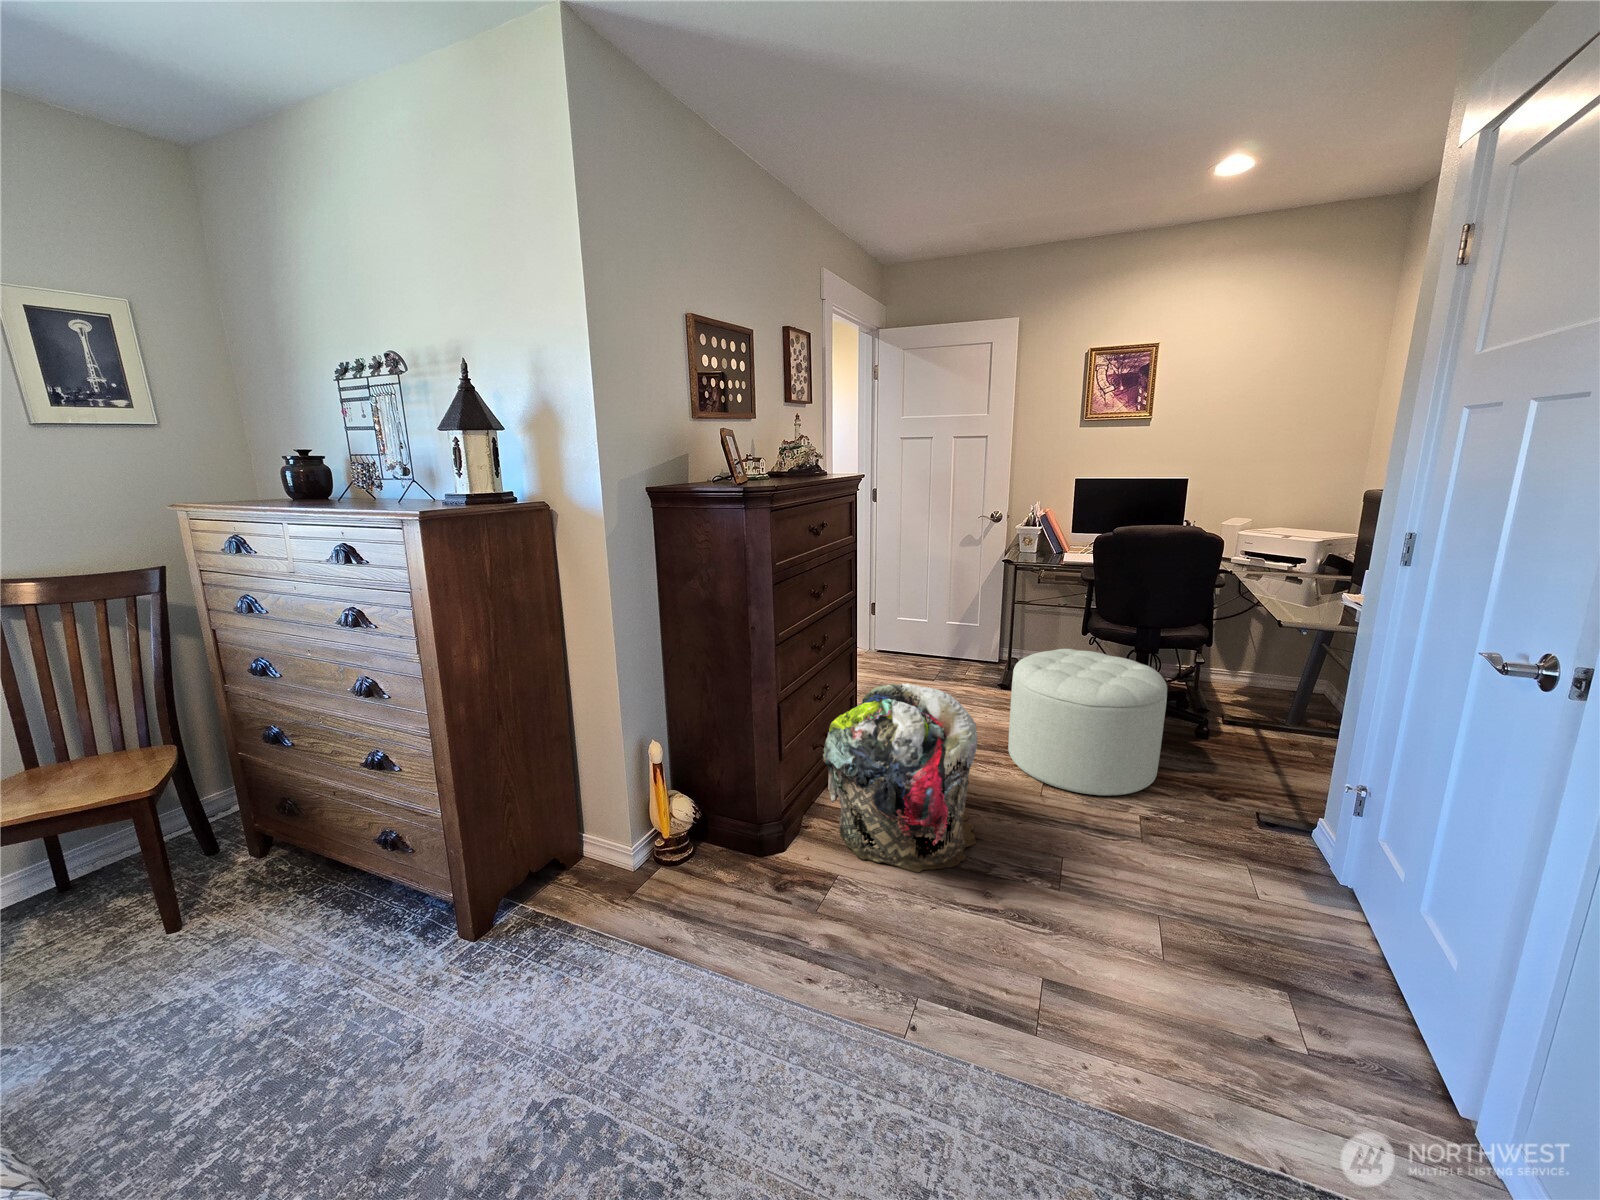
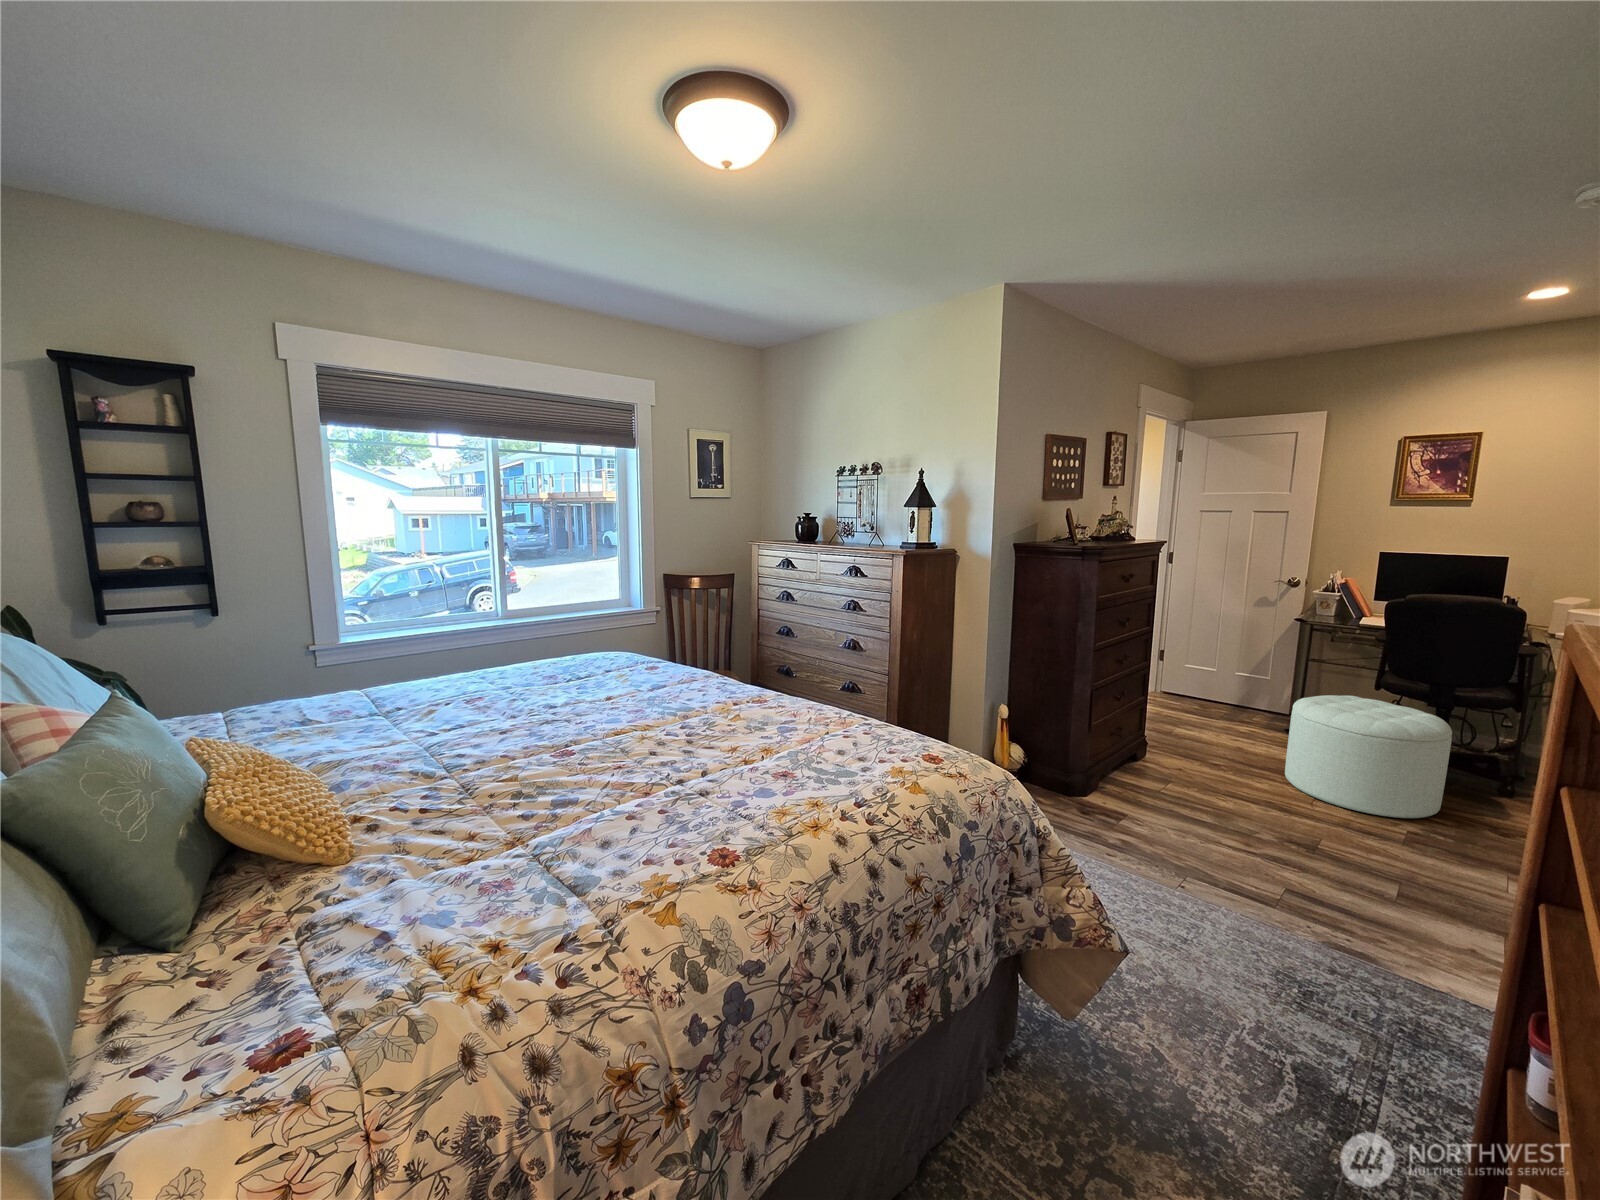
laundry basket: present [823,683,978,872] -> none [1119,694,1249,826]

